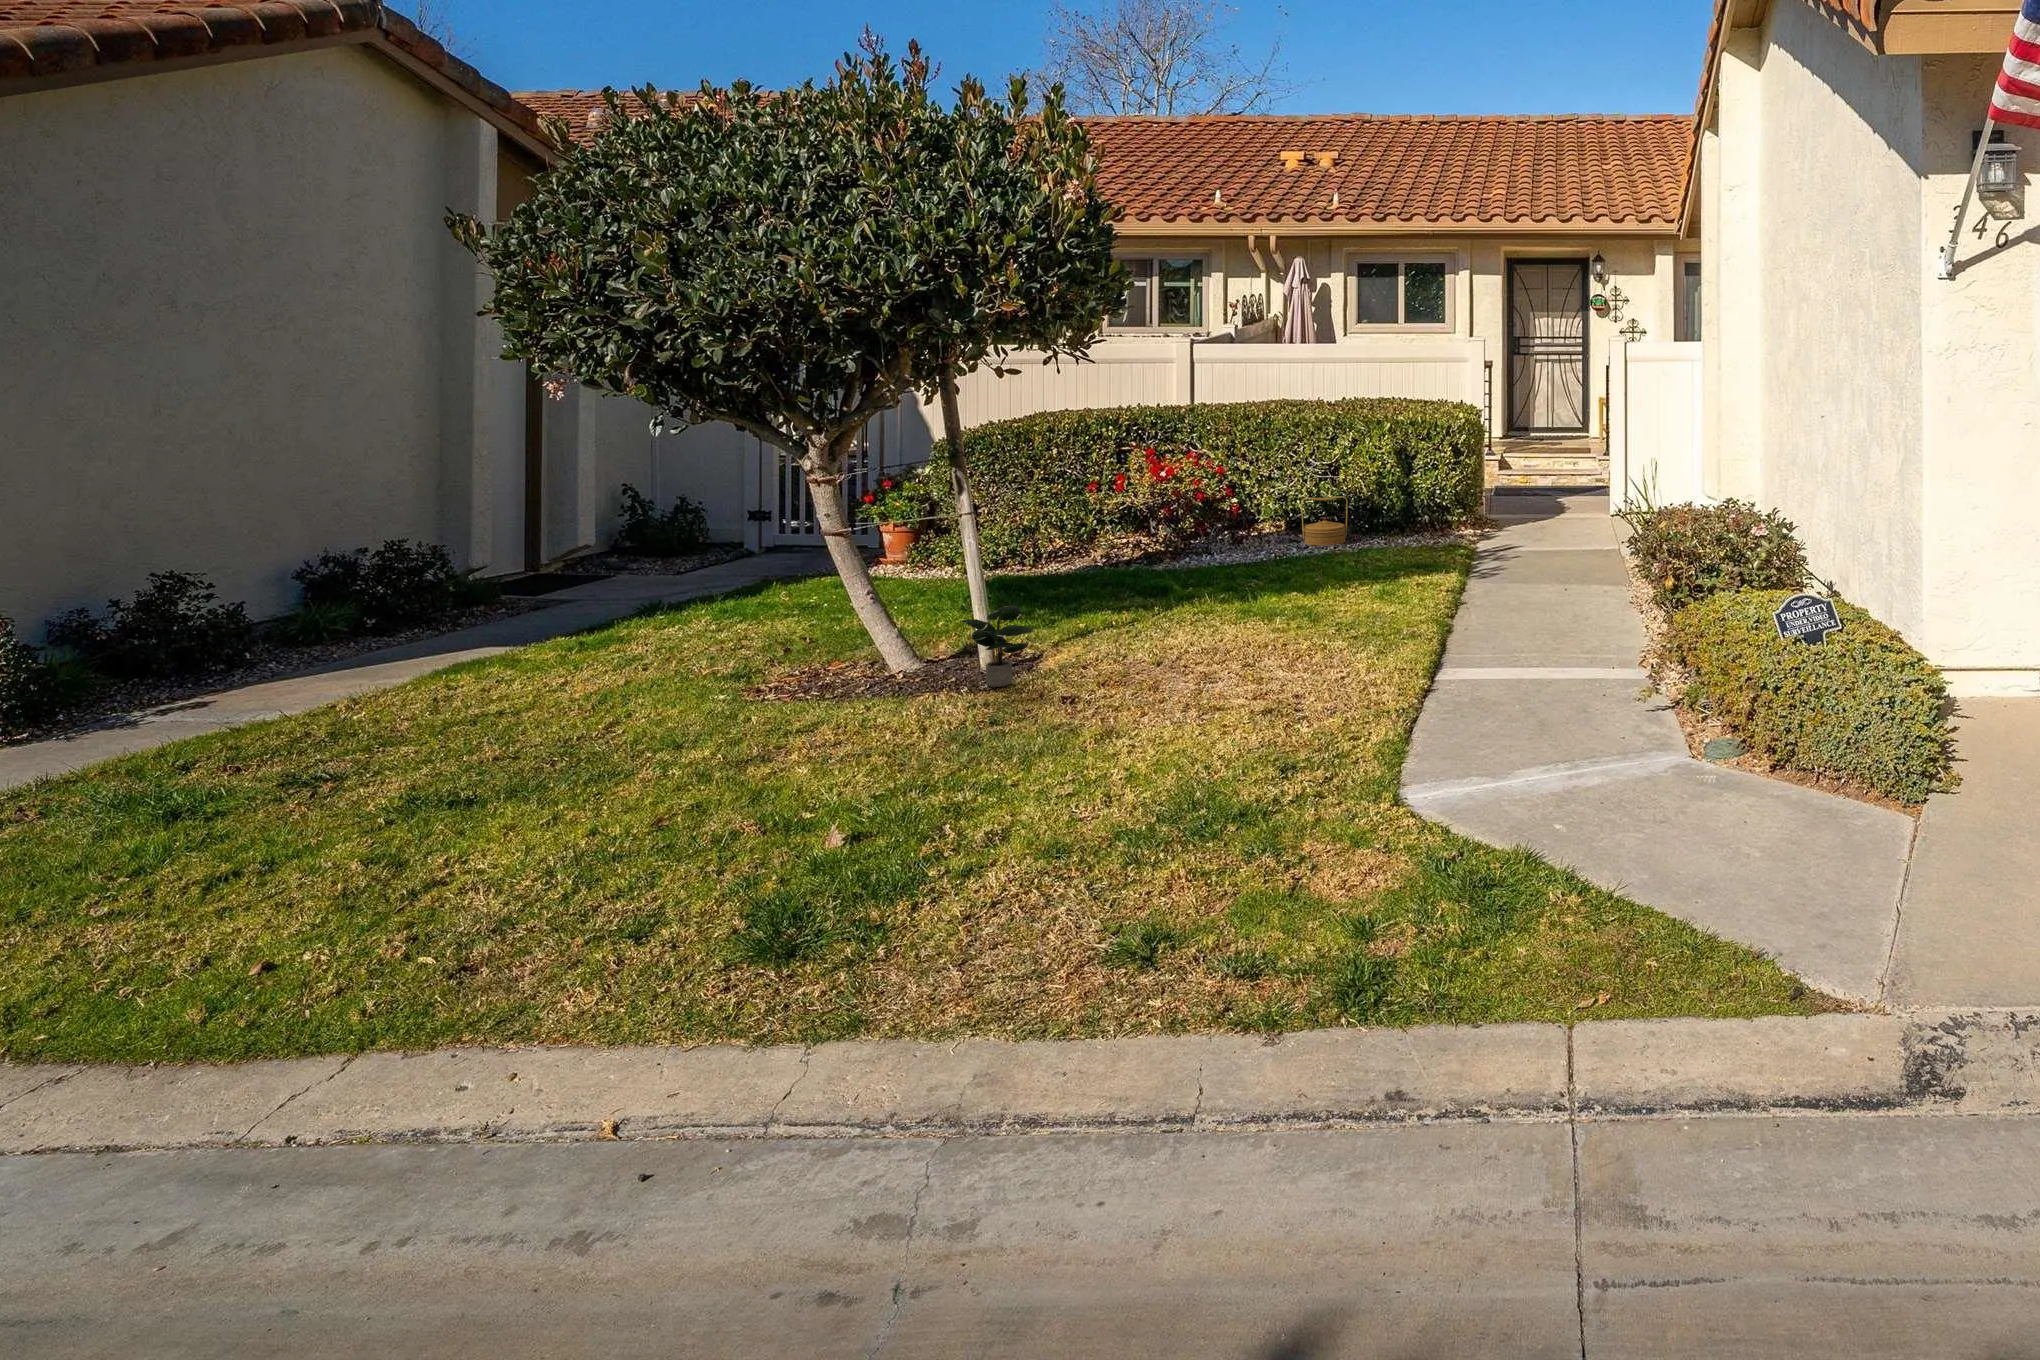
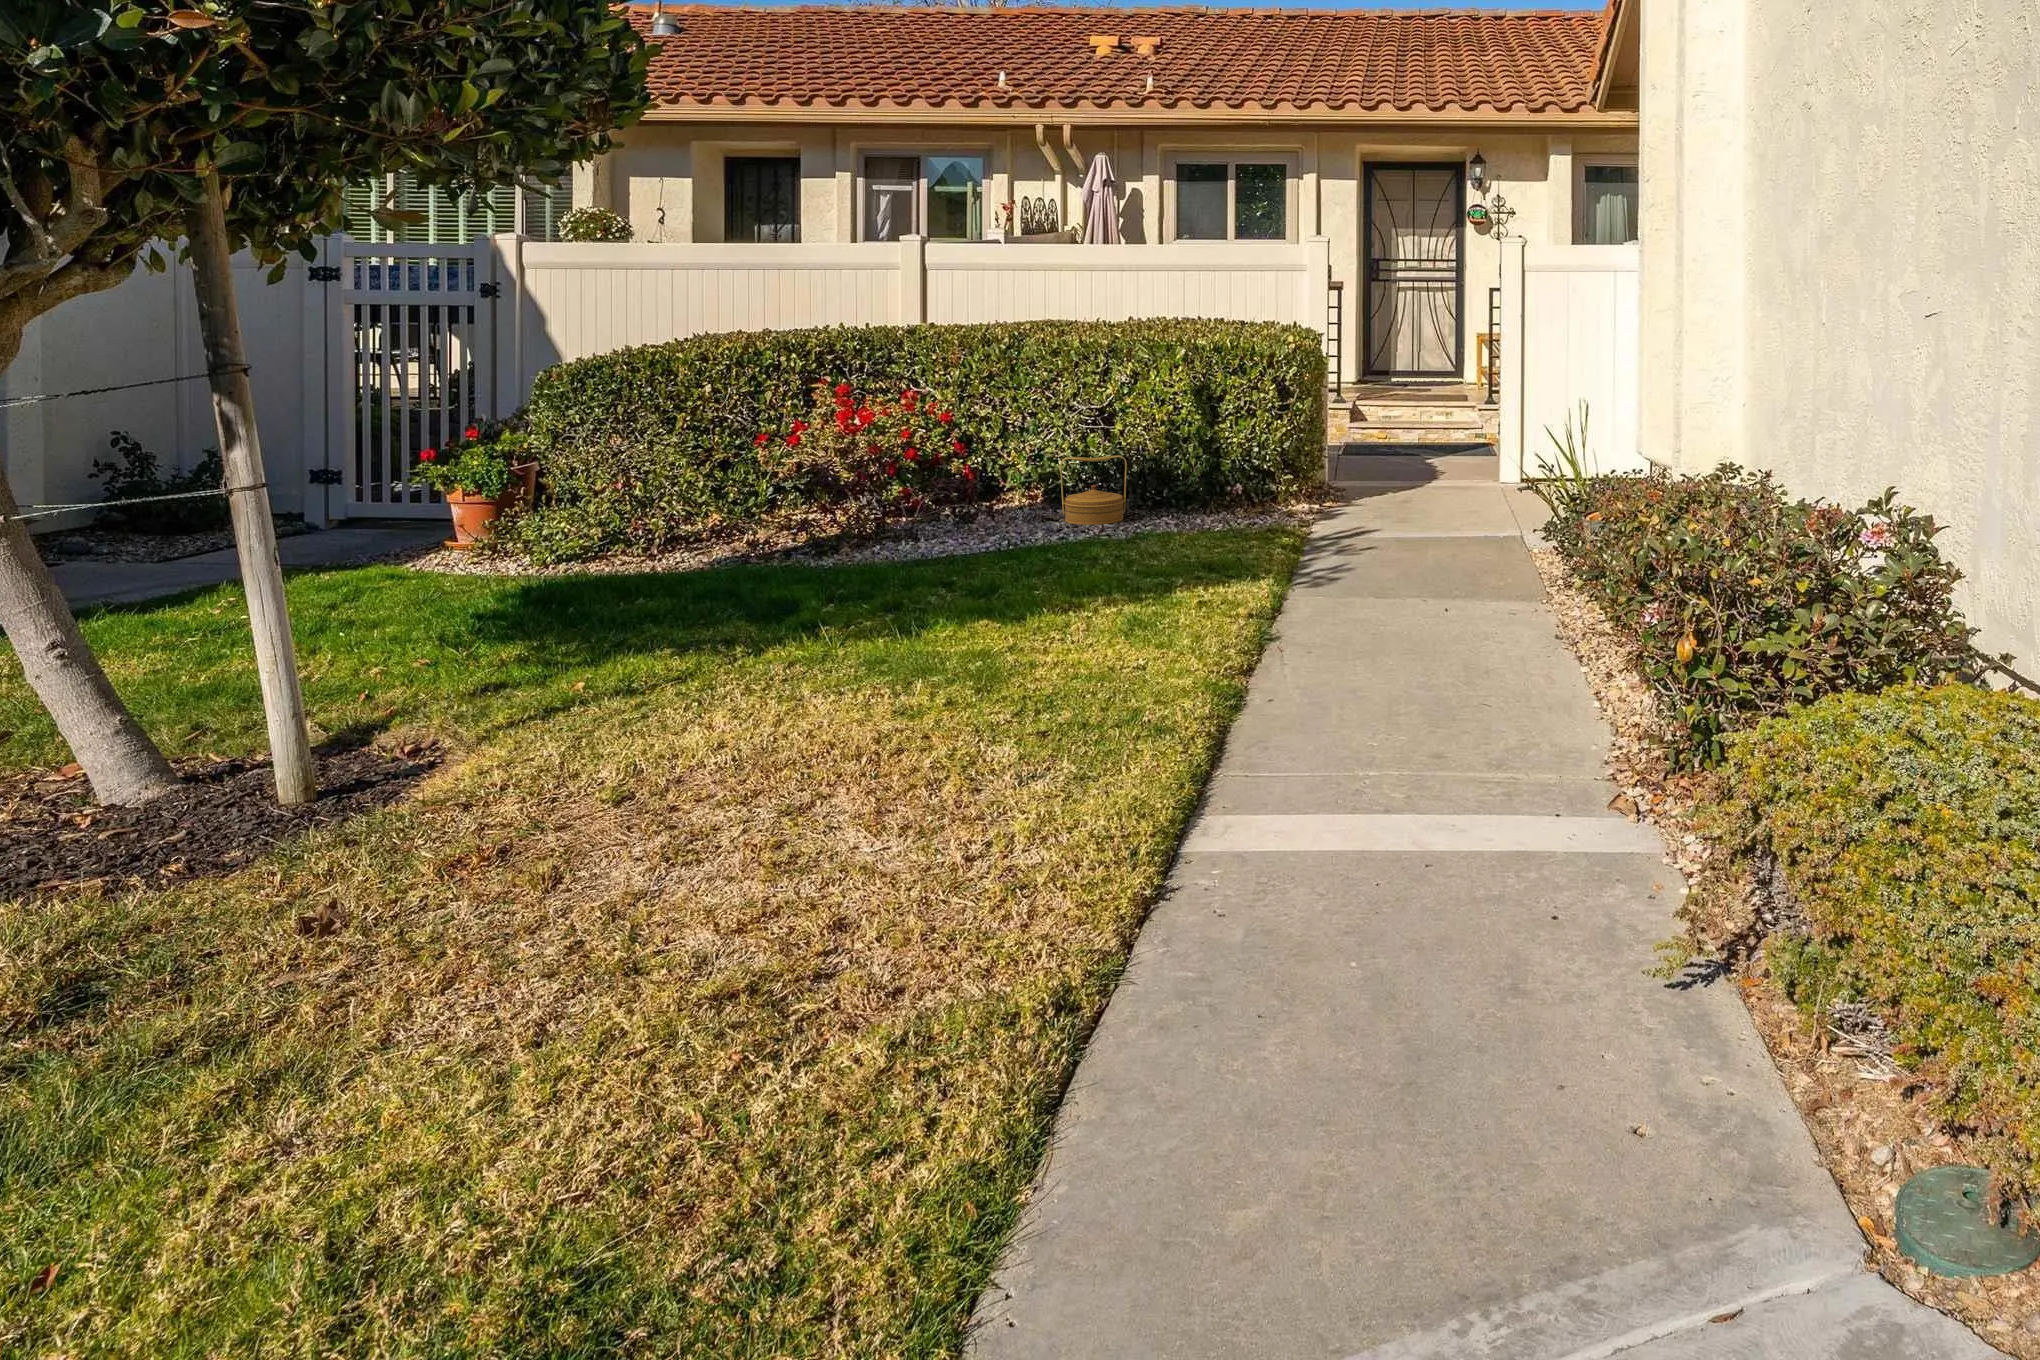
potted plant: present [962,606,1034,687] -> none [380,634,514,777]

